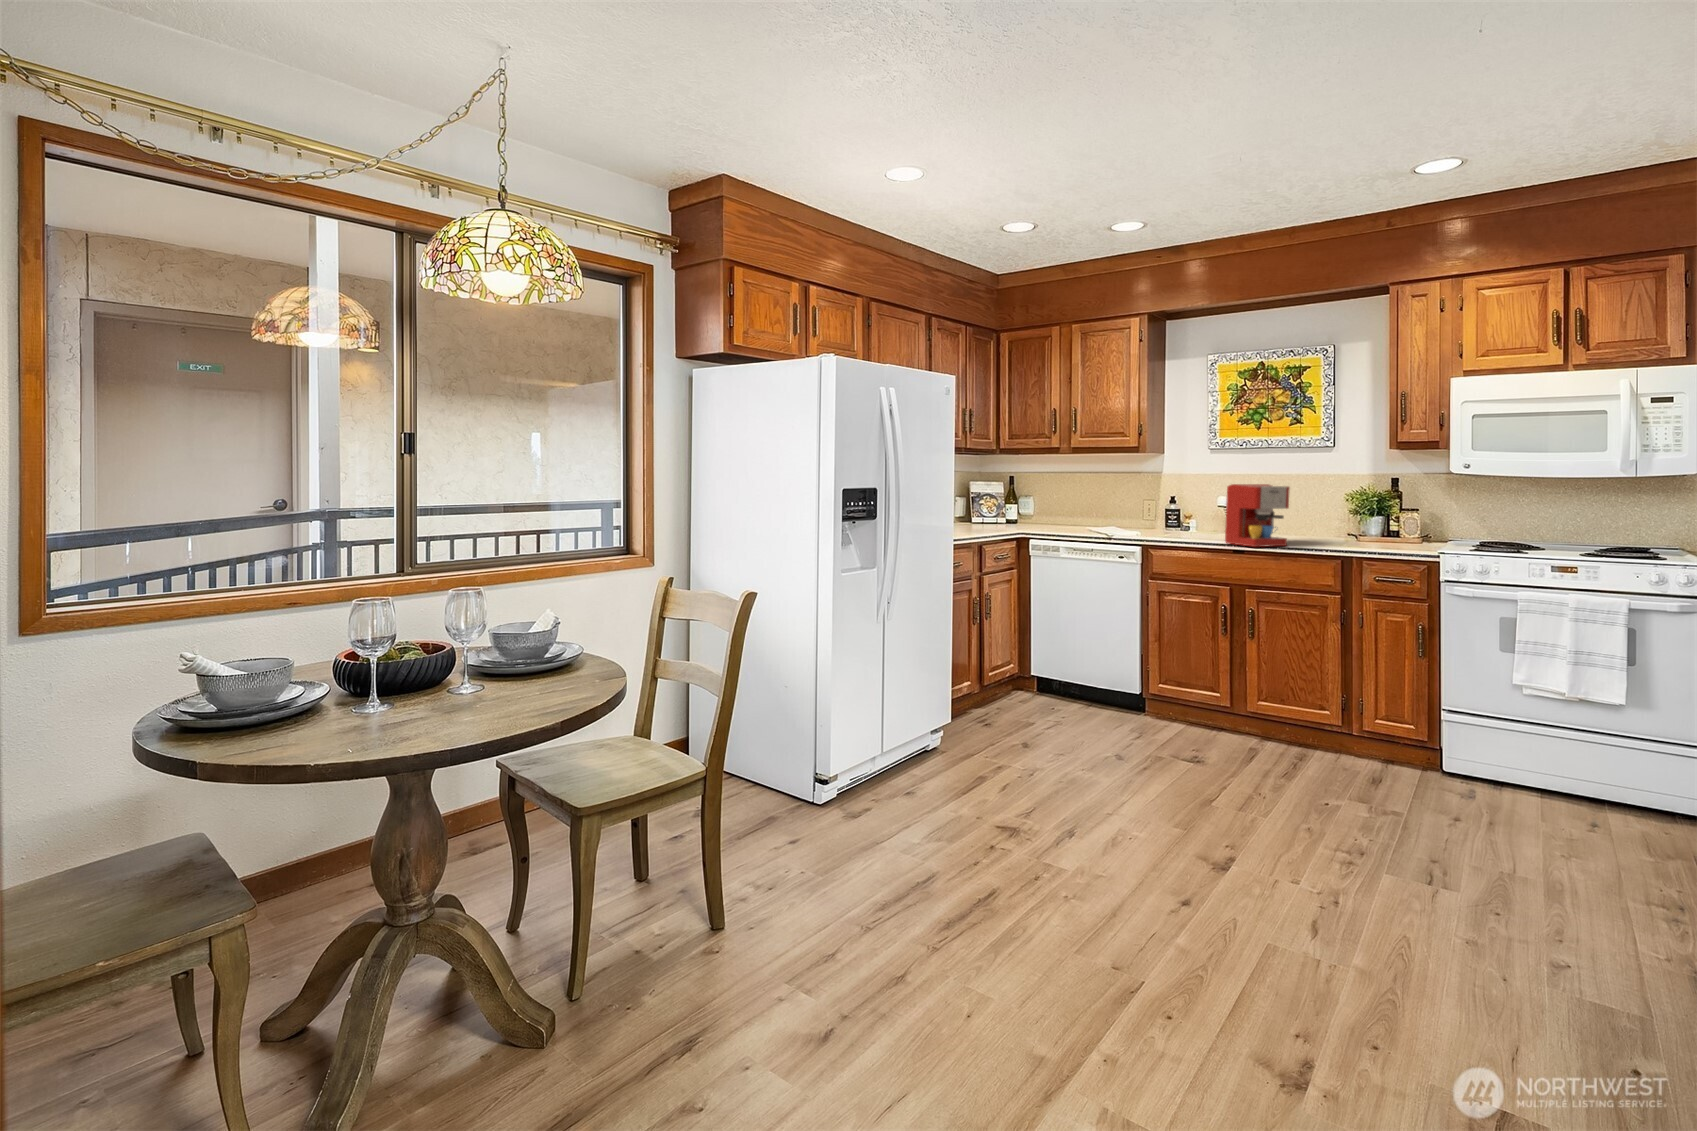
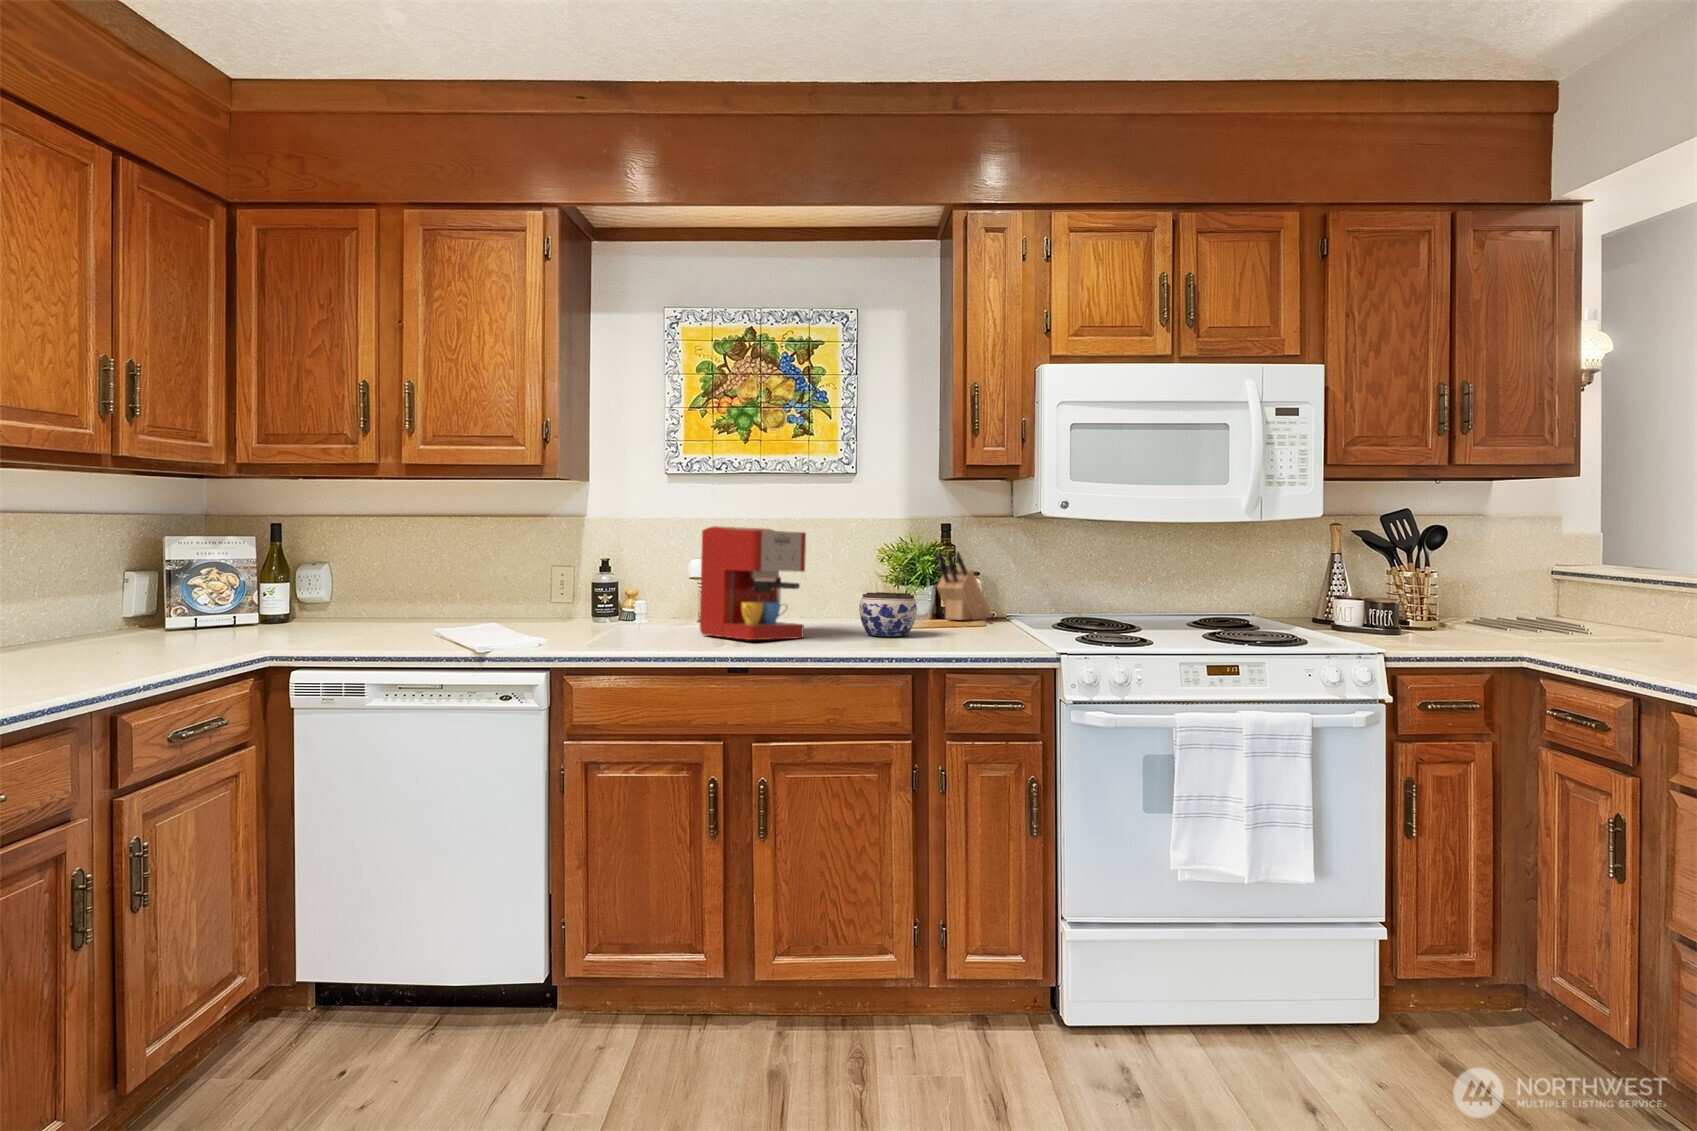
knife block: none [1383,493,1425,537] -> present [937,550,991,620]
jar: none [1324,520,1361,546] -> present [859,592,917,636]

